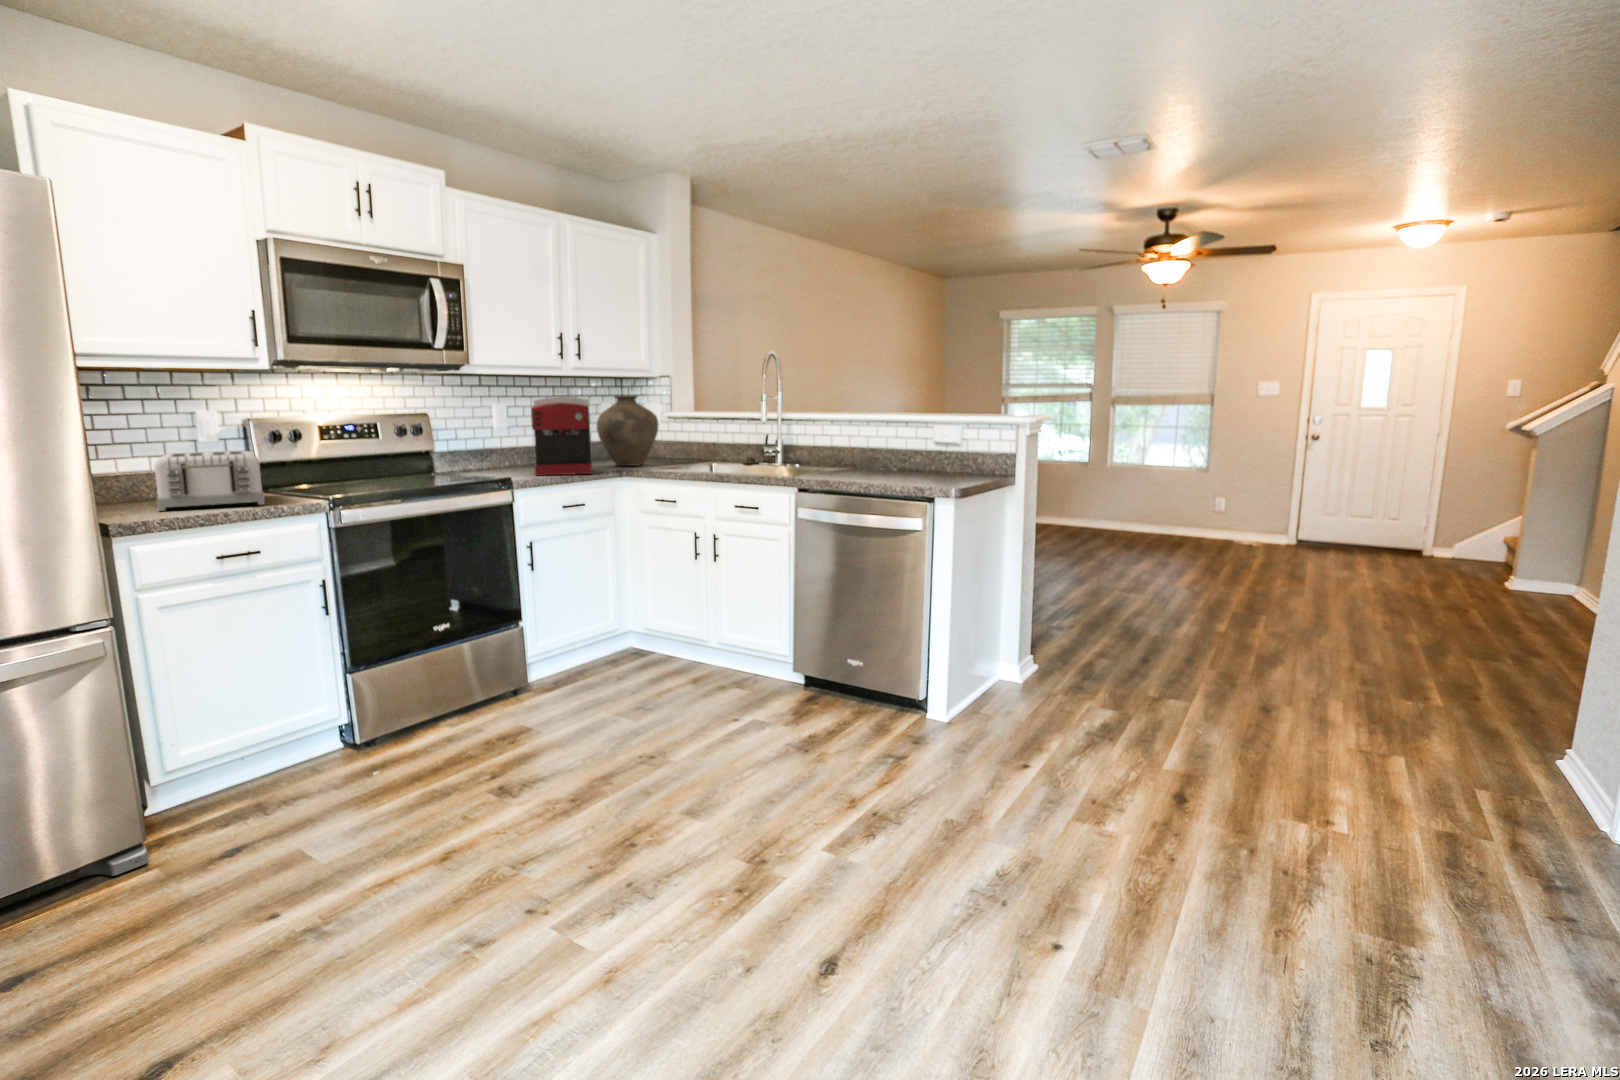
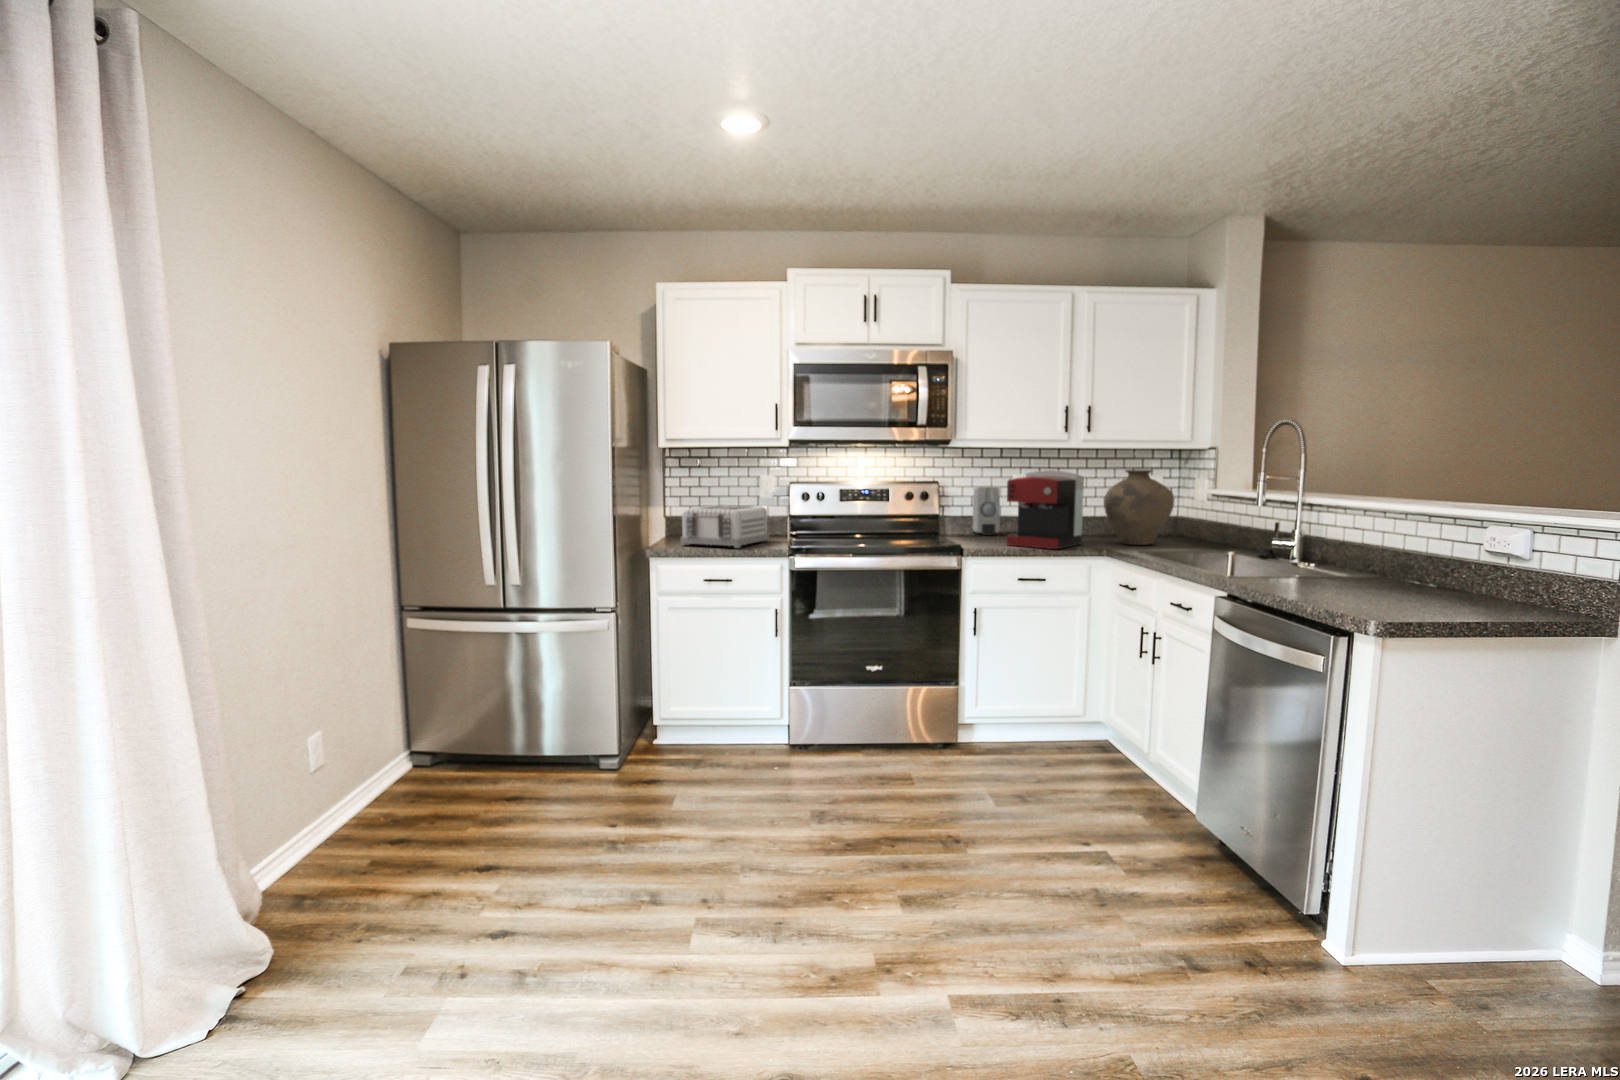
soap dispenser: none [447,417,493,471] -> present [971,487,1000,535]

